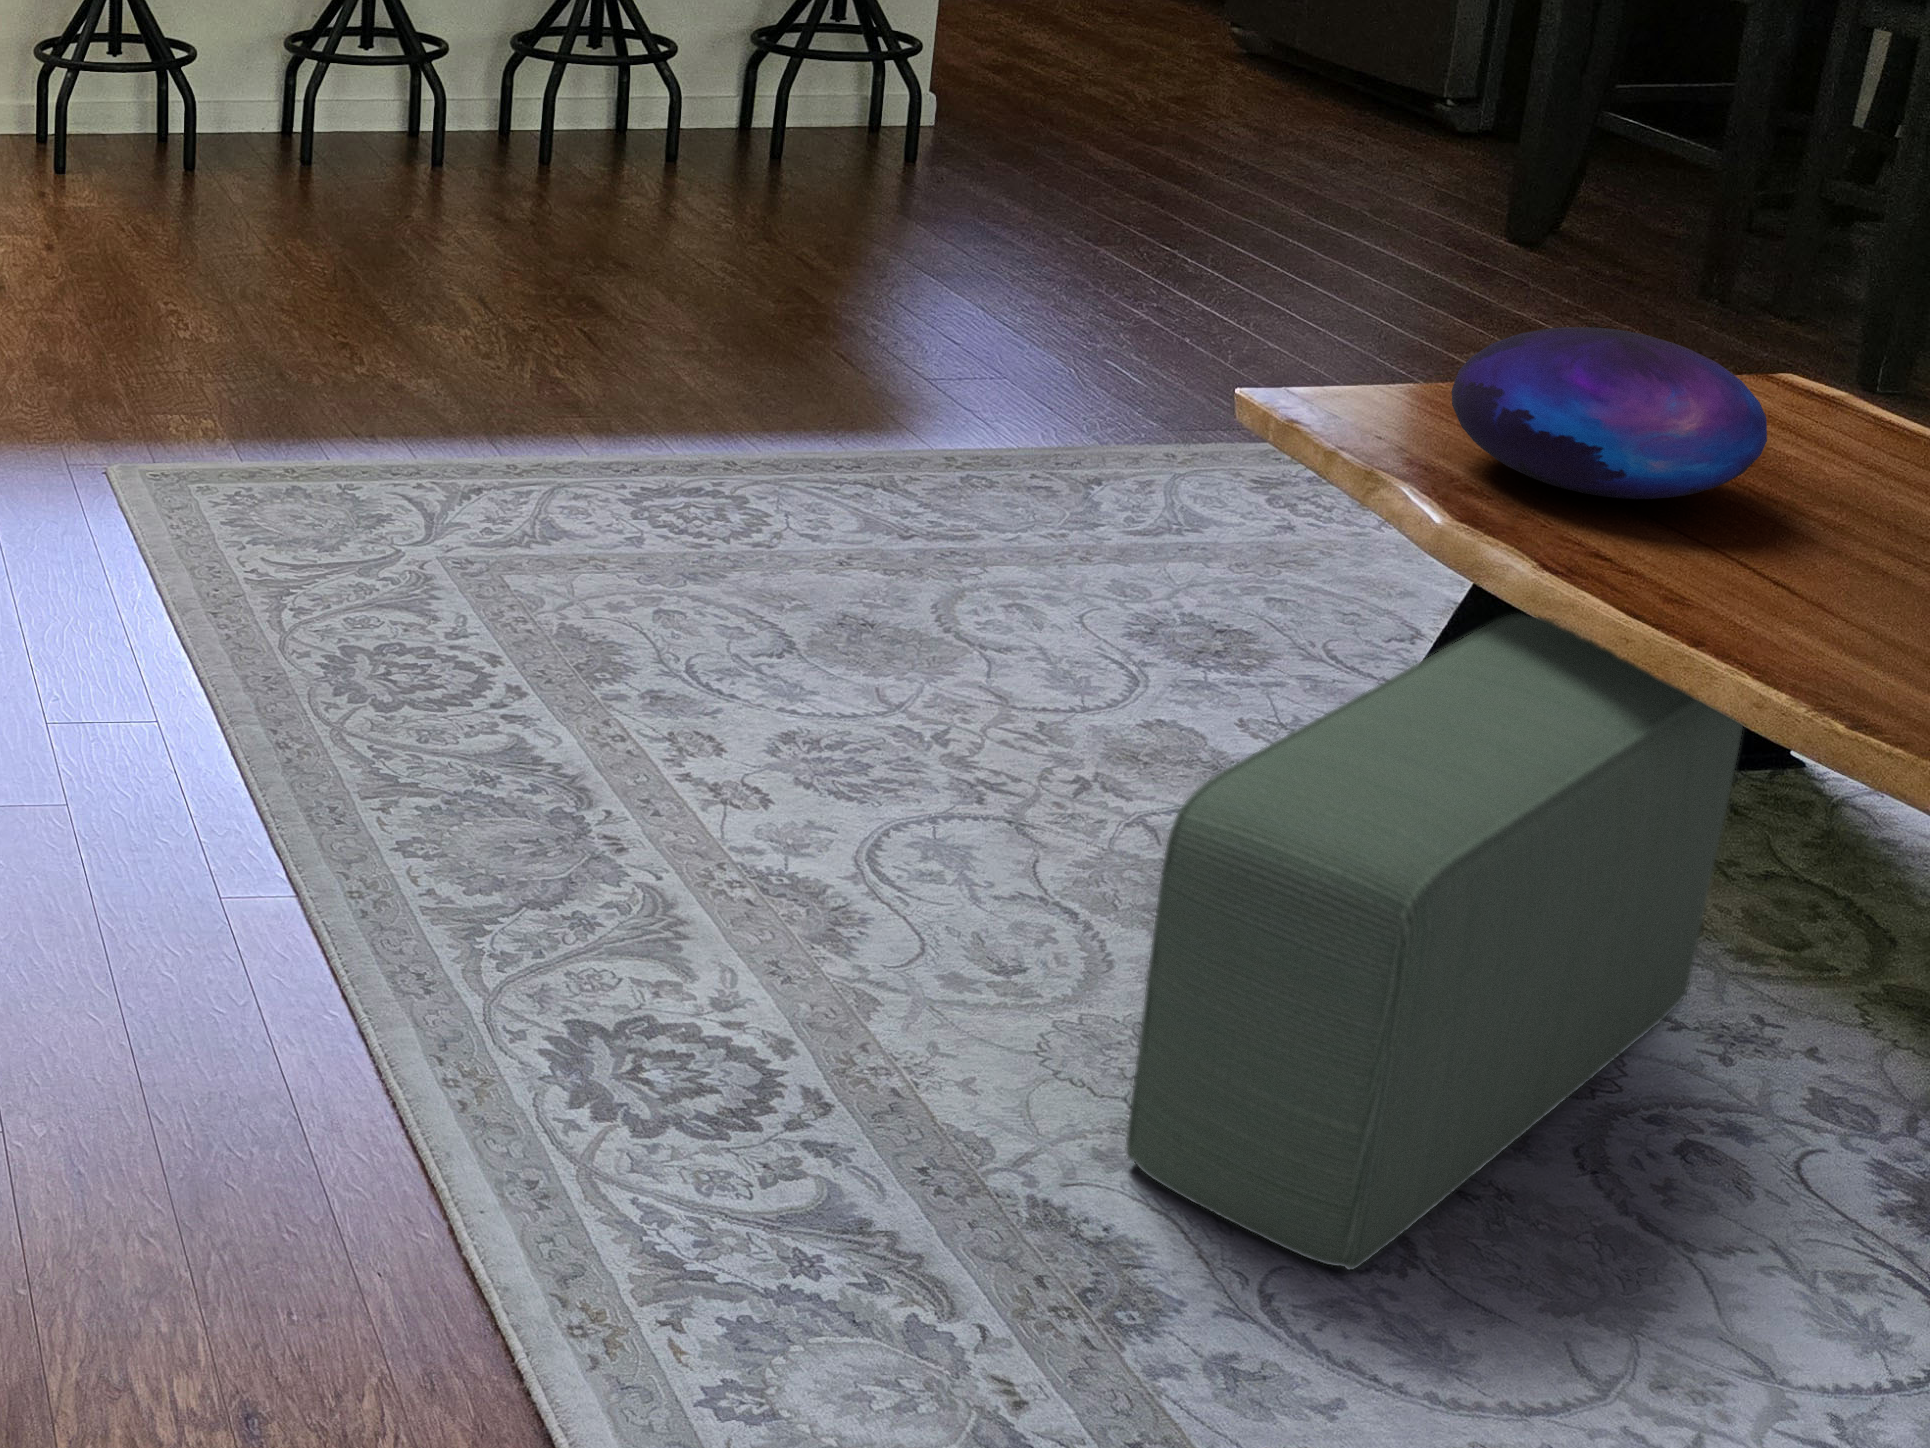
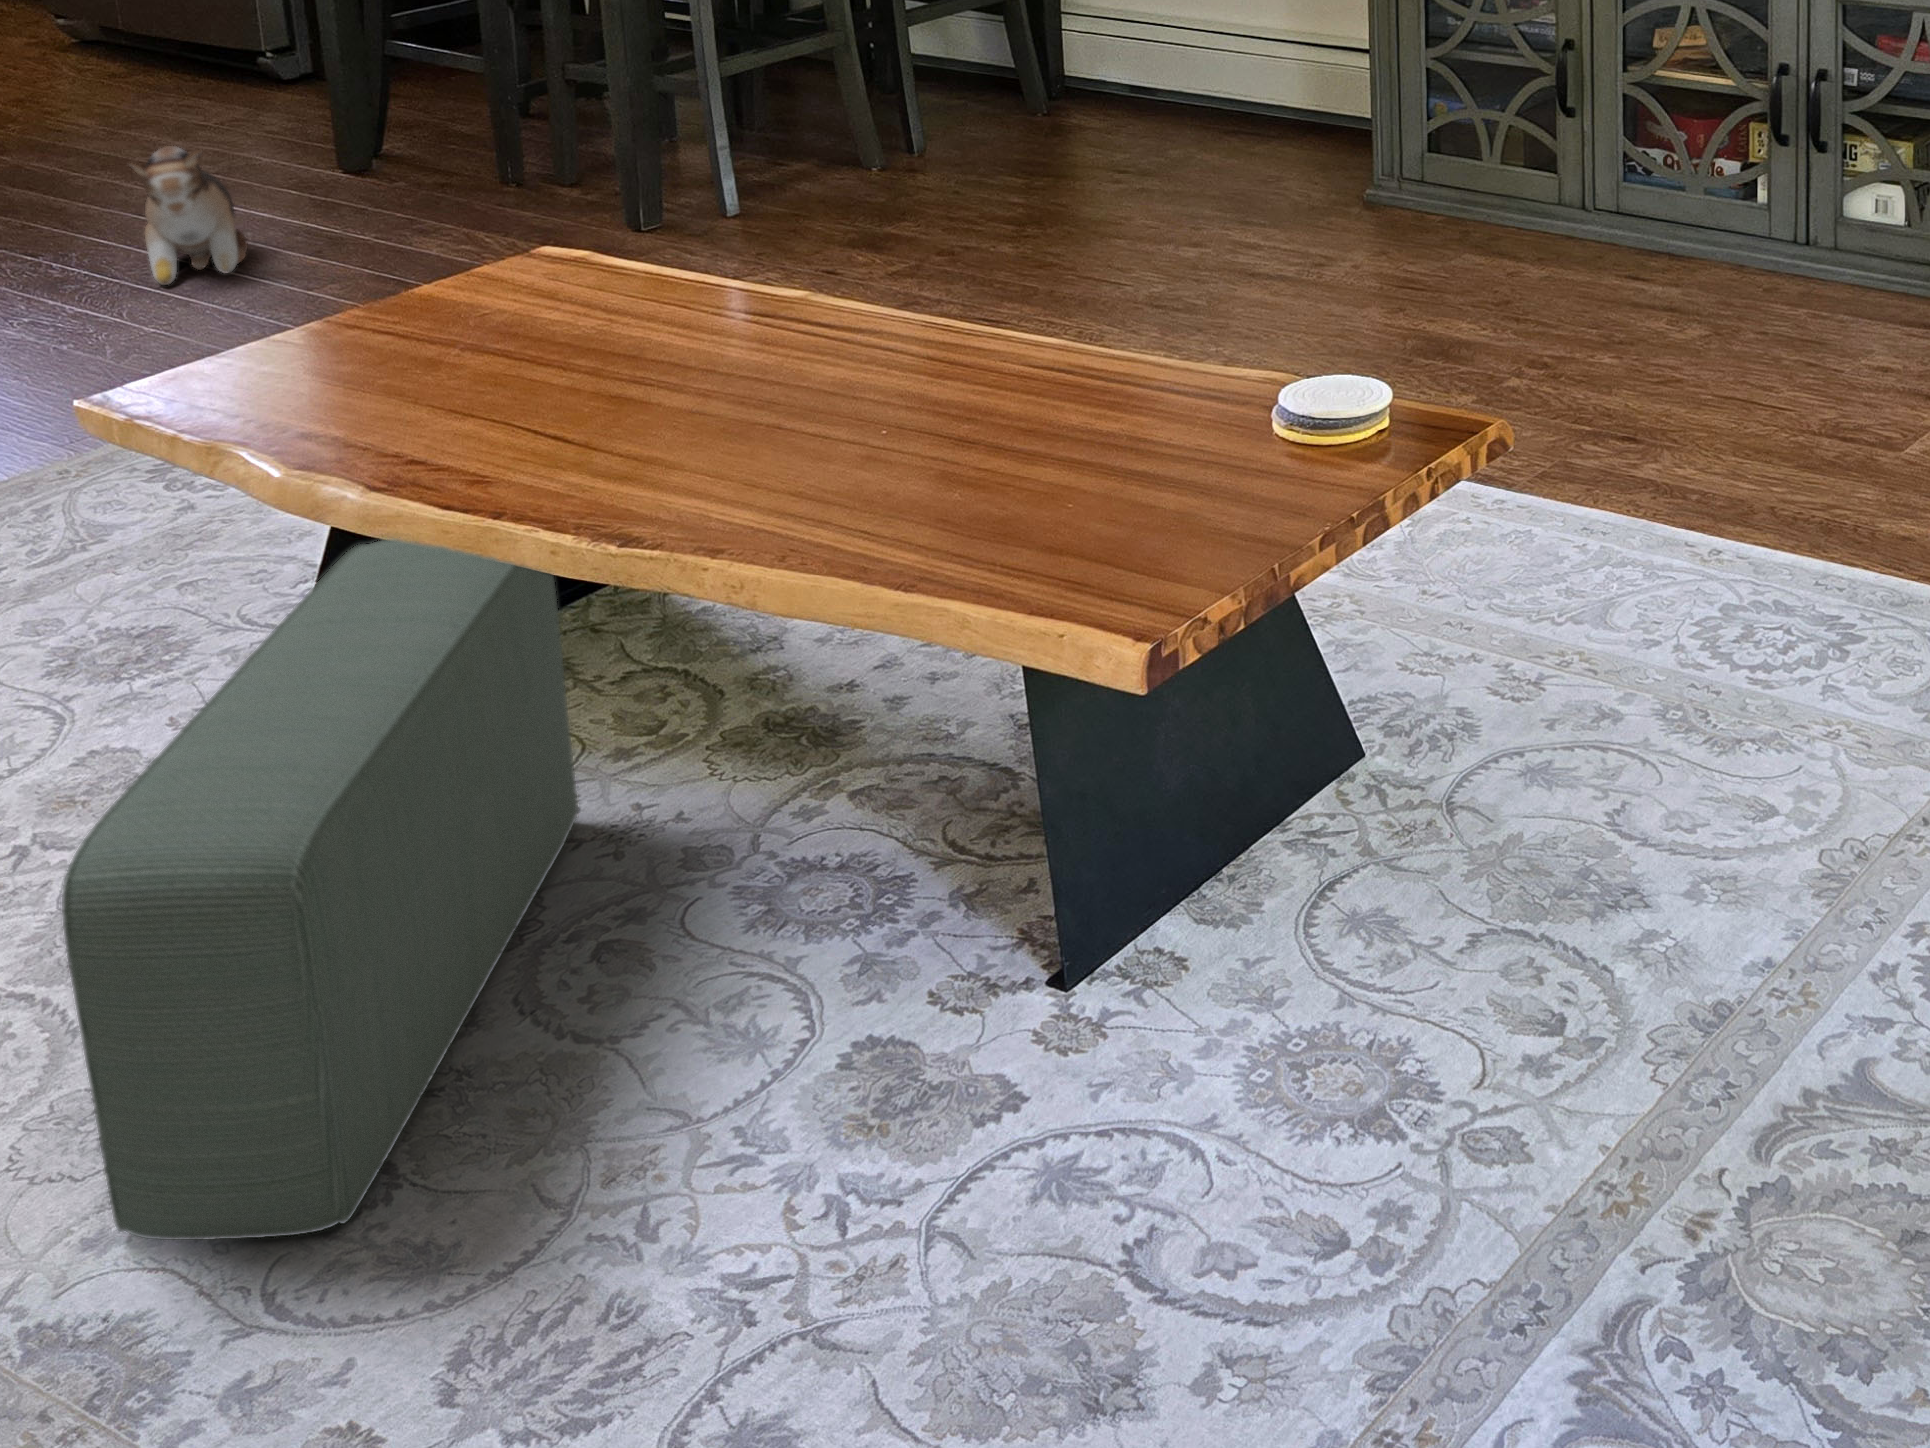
plush toy: none [1290,169,1394,313] -> present [129,146,248,285]
decorative orb: present [1452,327,1767,499] -> none [256,262,517,416]

